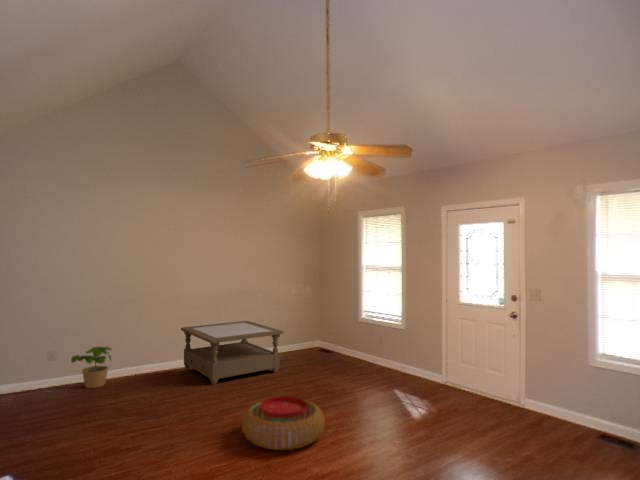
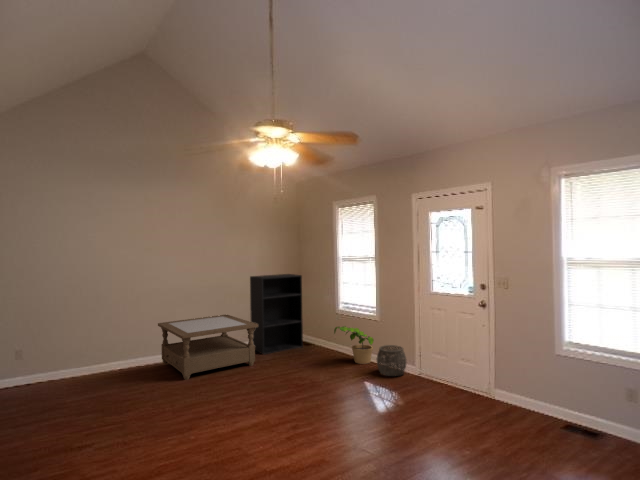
bookshelf: none [270,281,323,362] -> present [250,274,303,355]
potted plant: present [71,347,112,388] -> present [334,326,374,364]
woven basket: none [404,355,434,386] -> present [377,345,406,376]
pouf: present [242,396,325,450] -> none [196,393,282,450]

